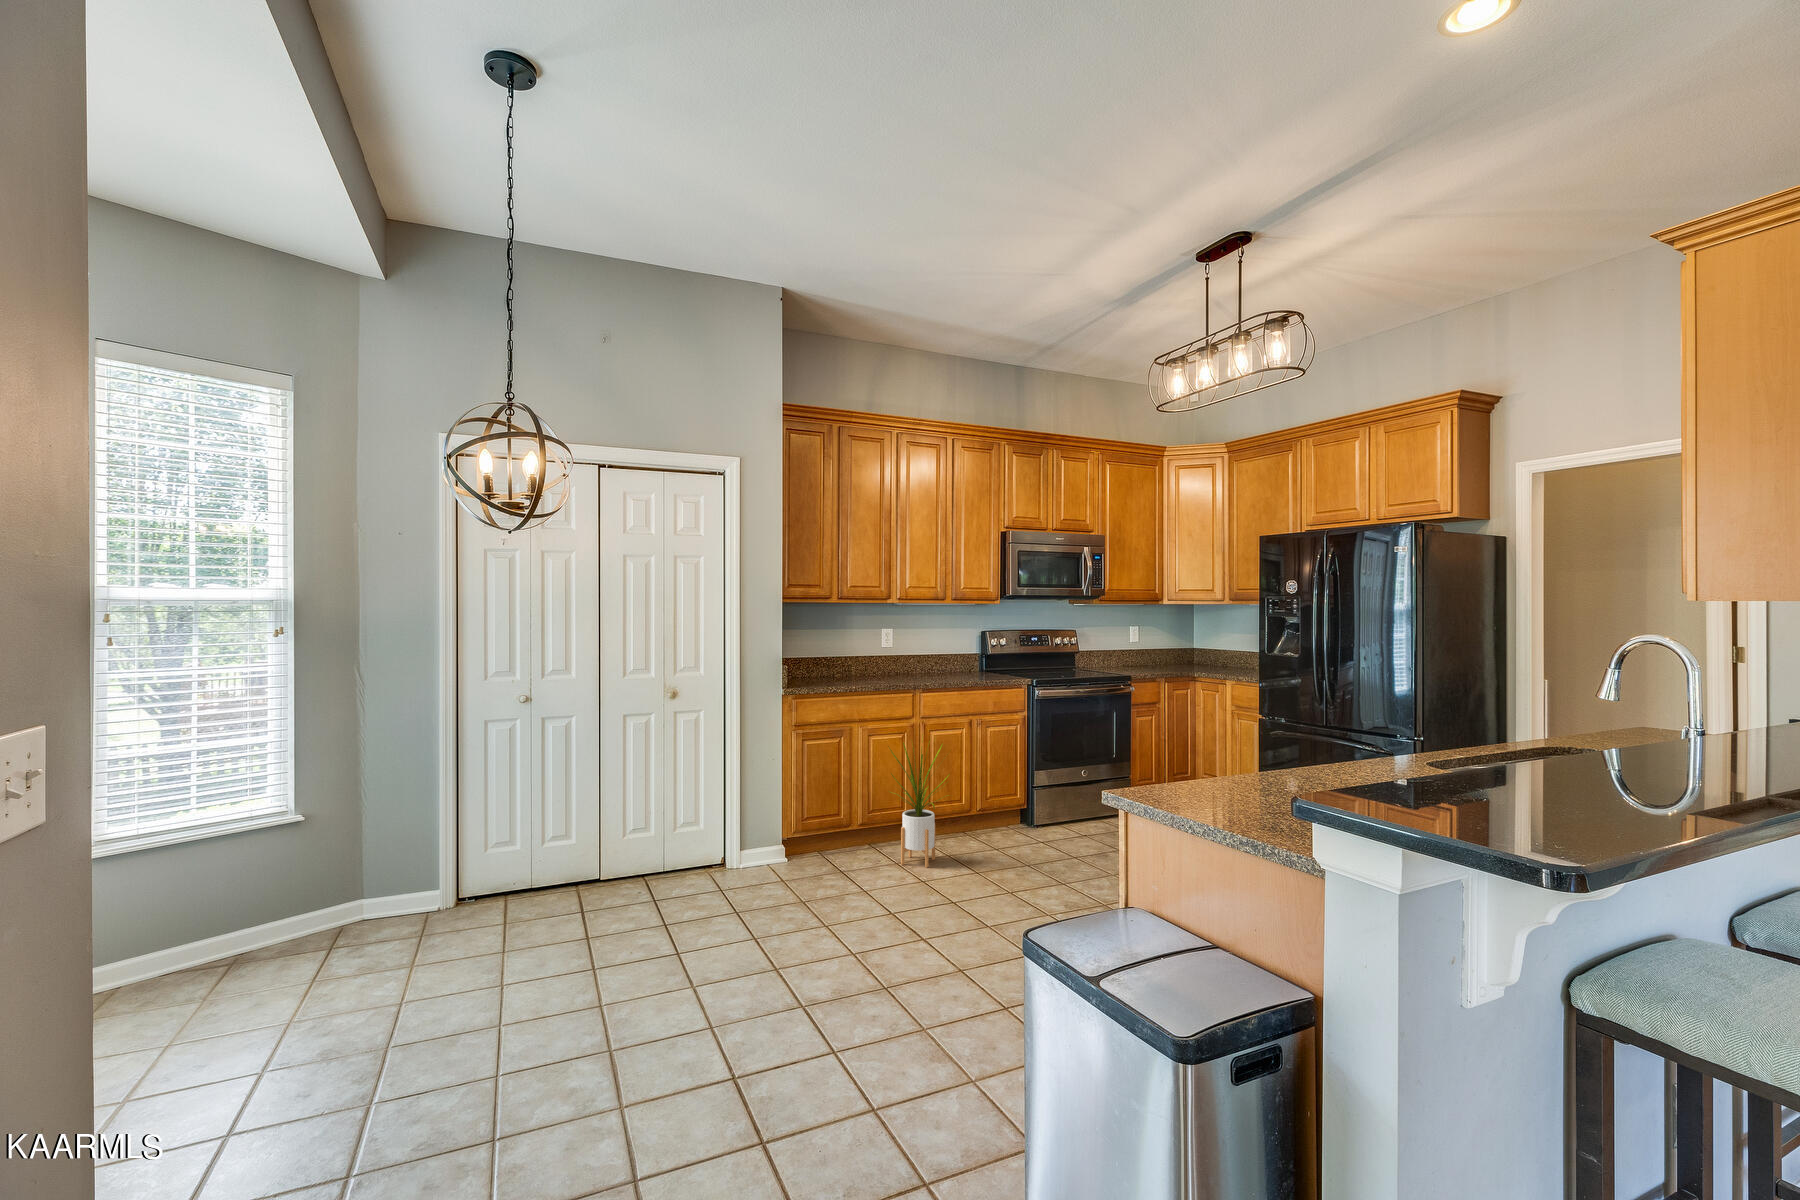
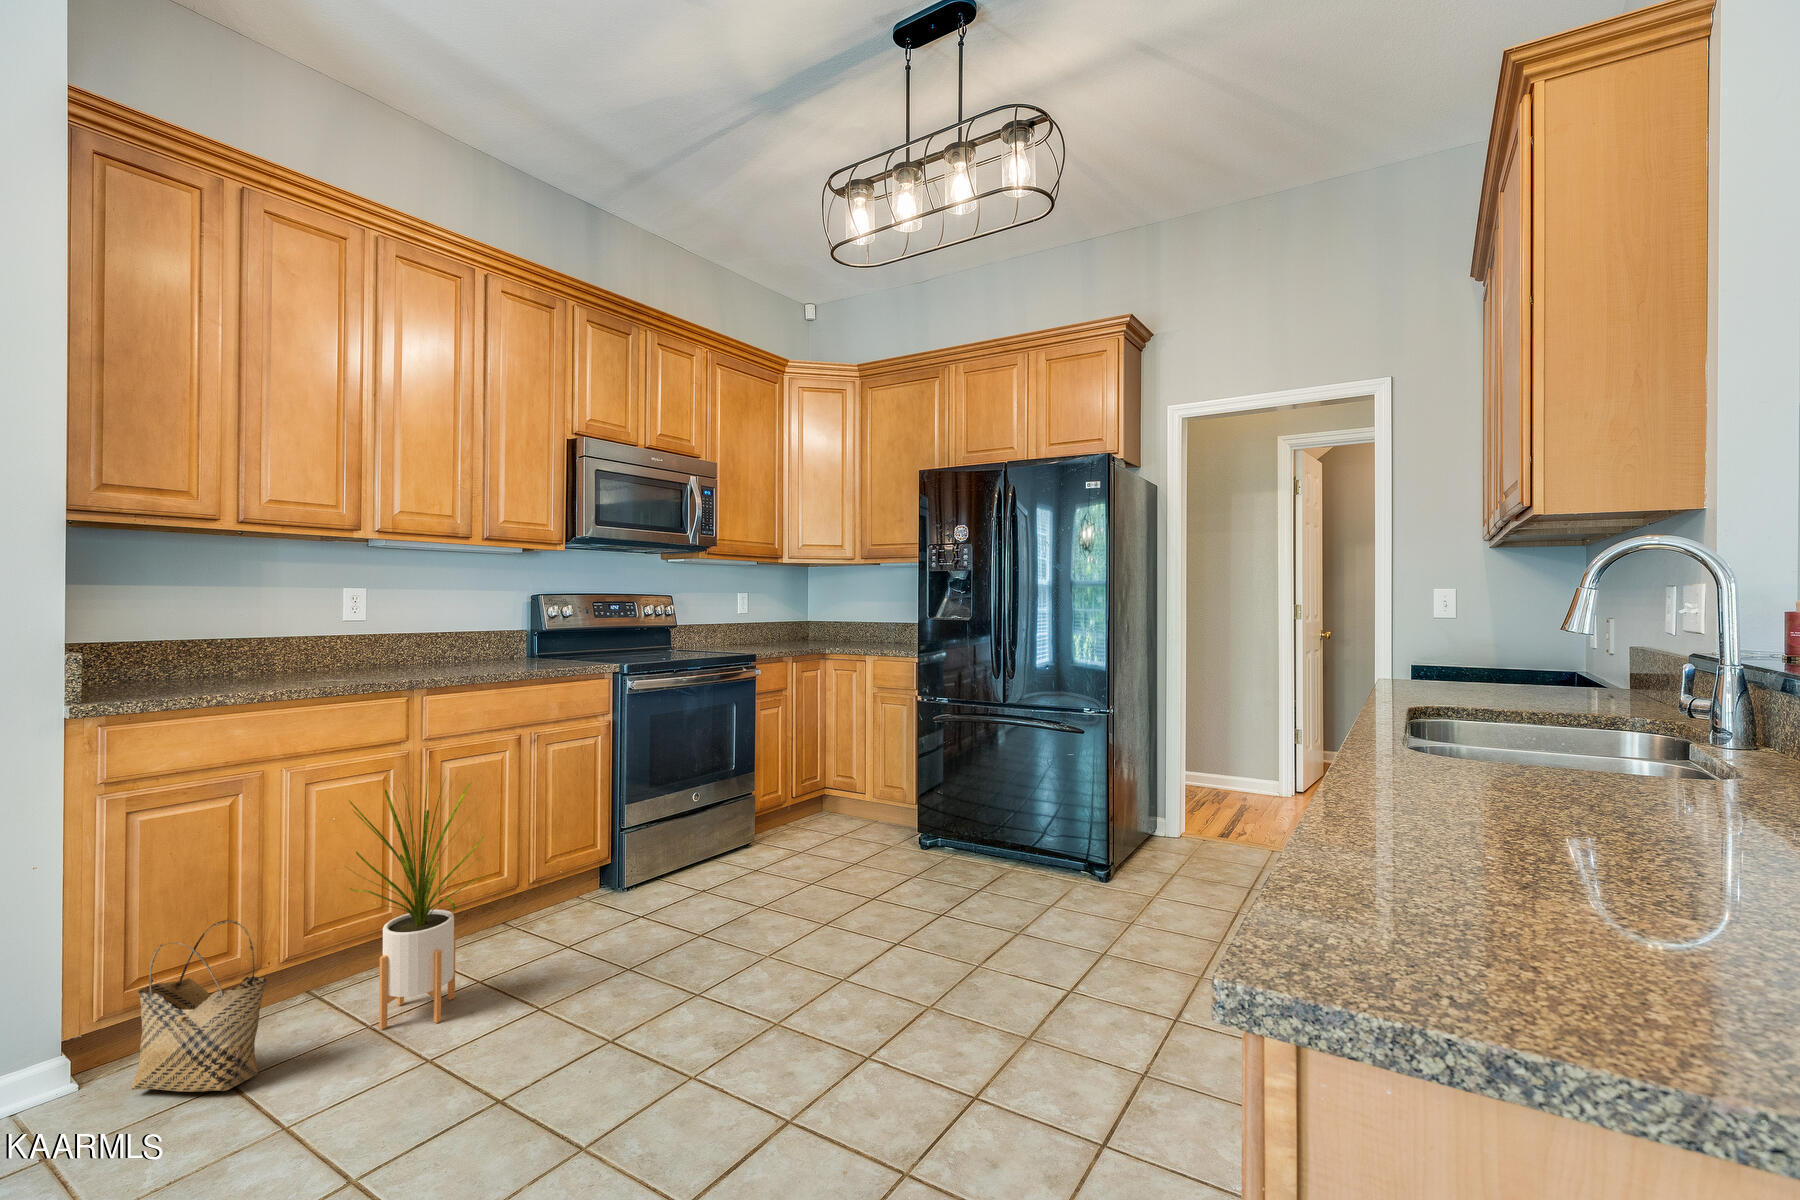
woven basket: none [809,795,857,871] -> present [131,920,267,1092]

